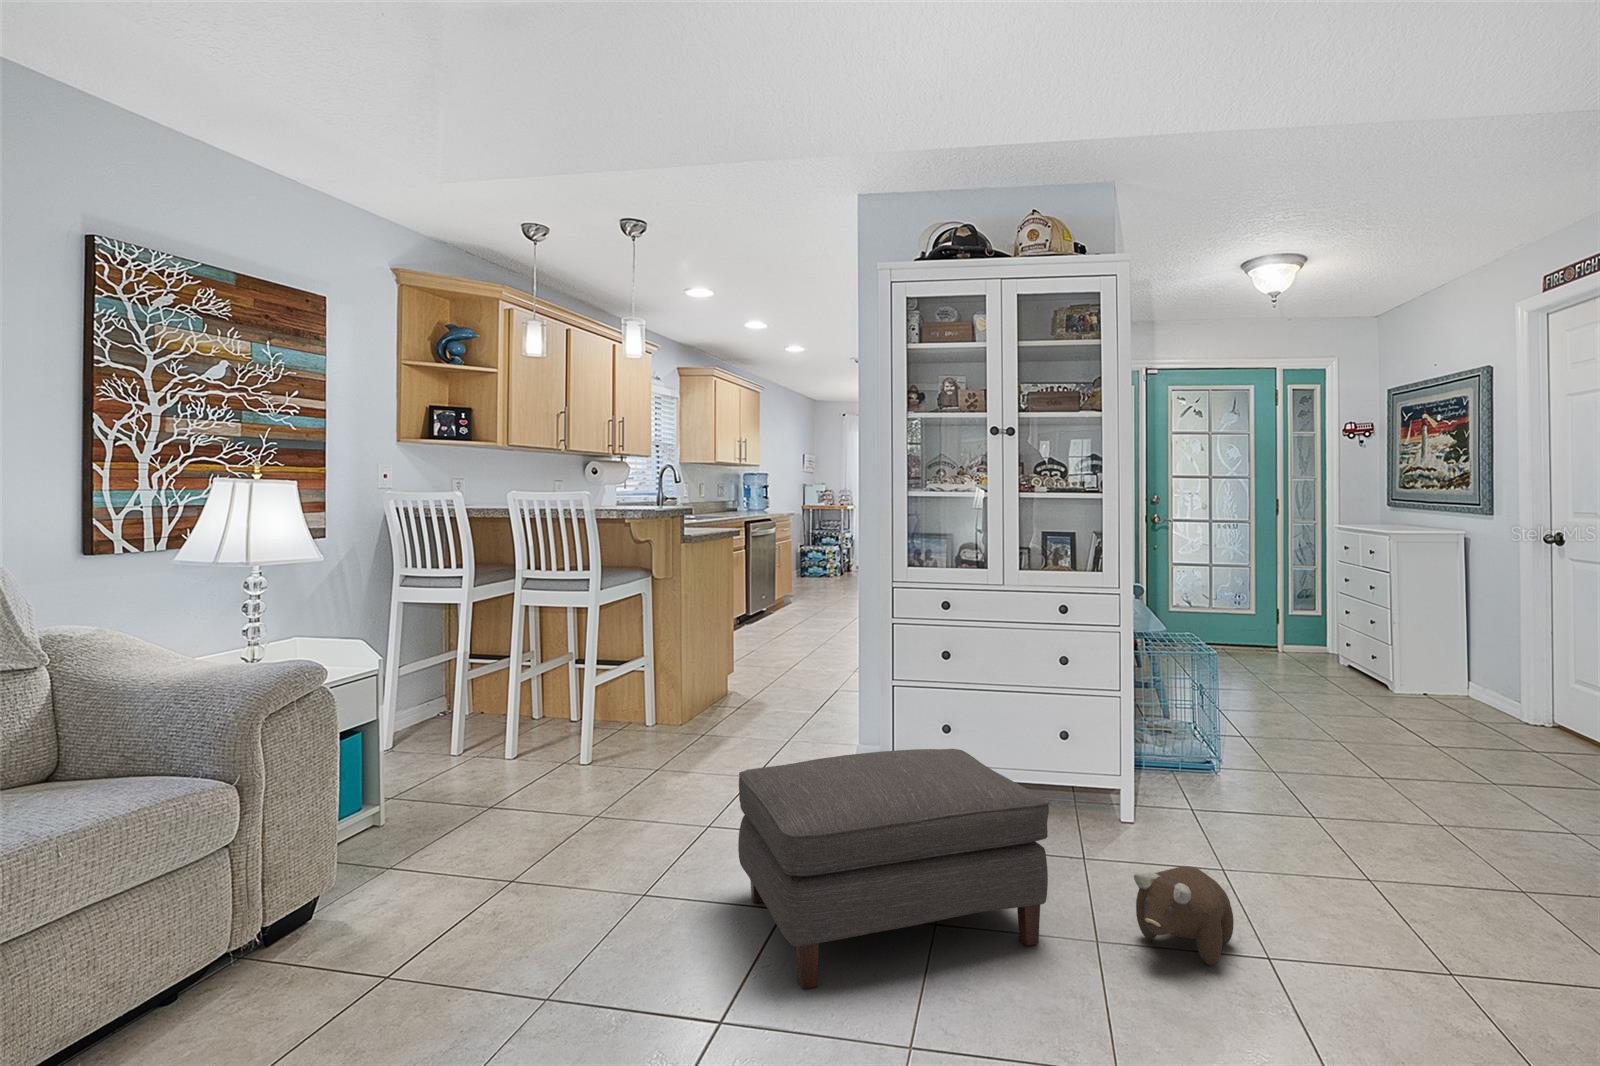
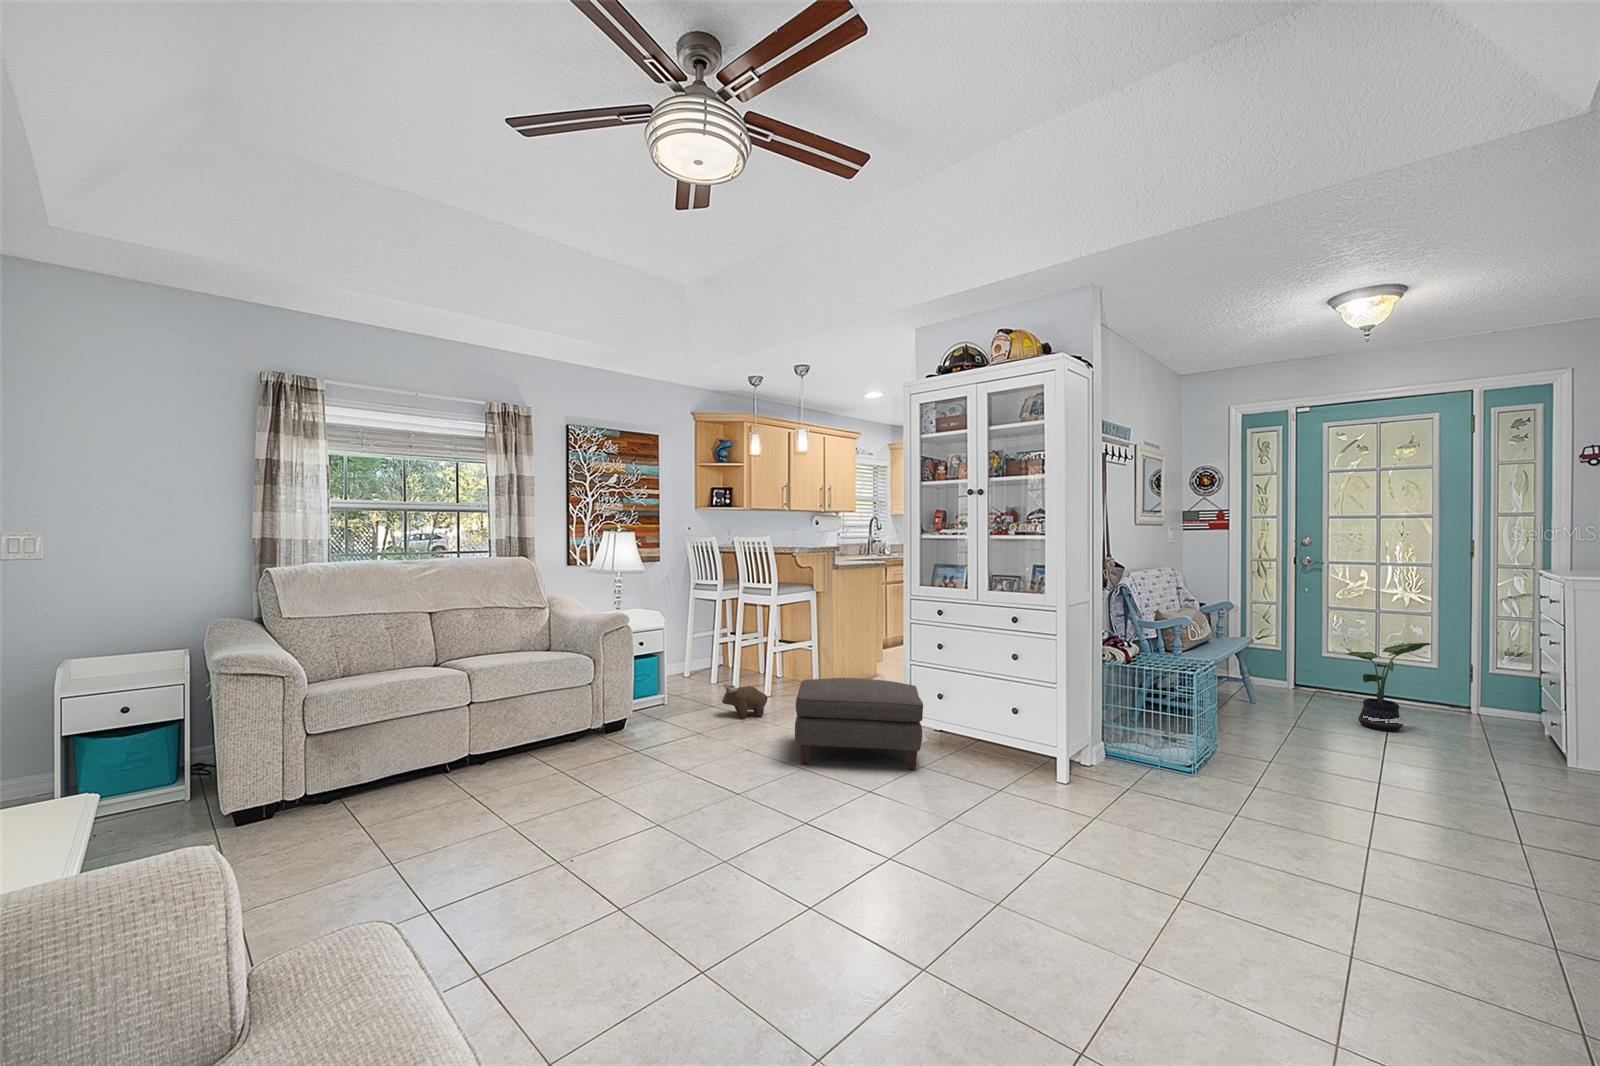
potted plant: none [1379,588,1480,708] -> present [1347,643,1431,731]
plush toy: present [1134,866,1234,965] -> present [721,684,768,718]

